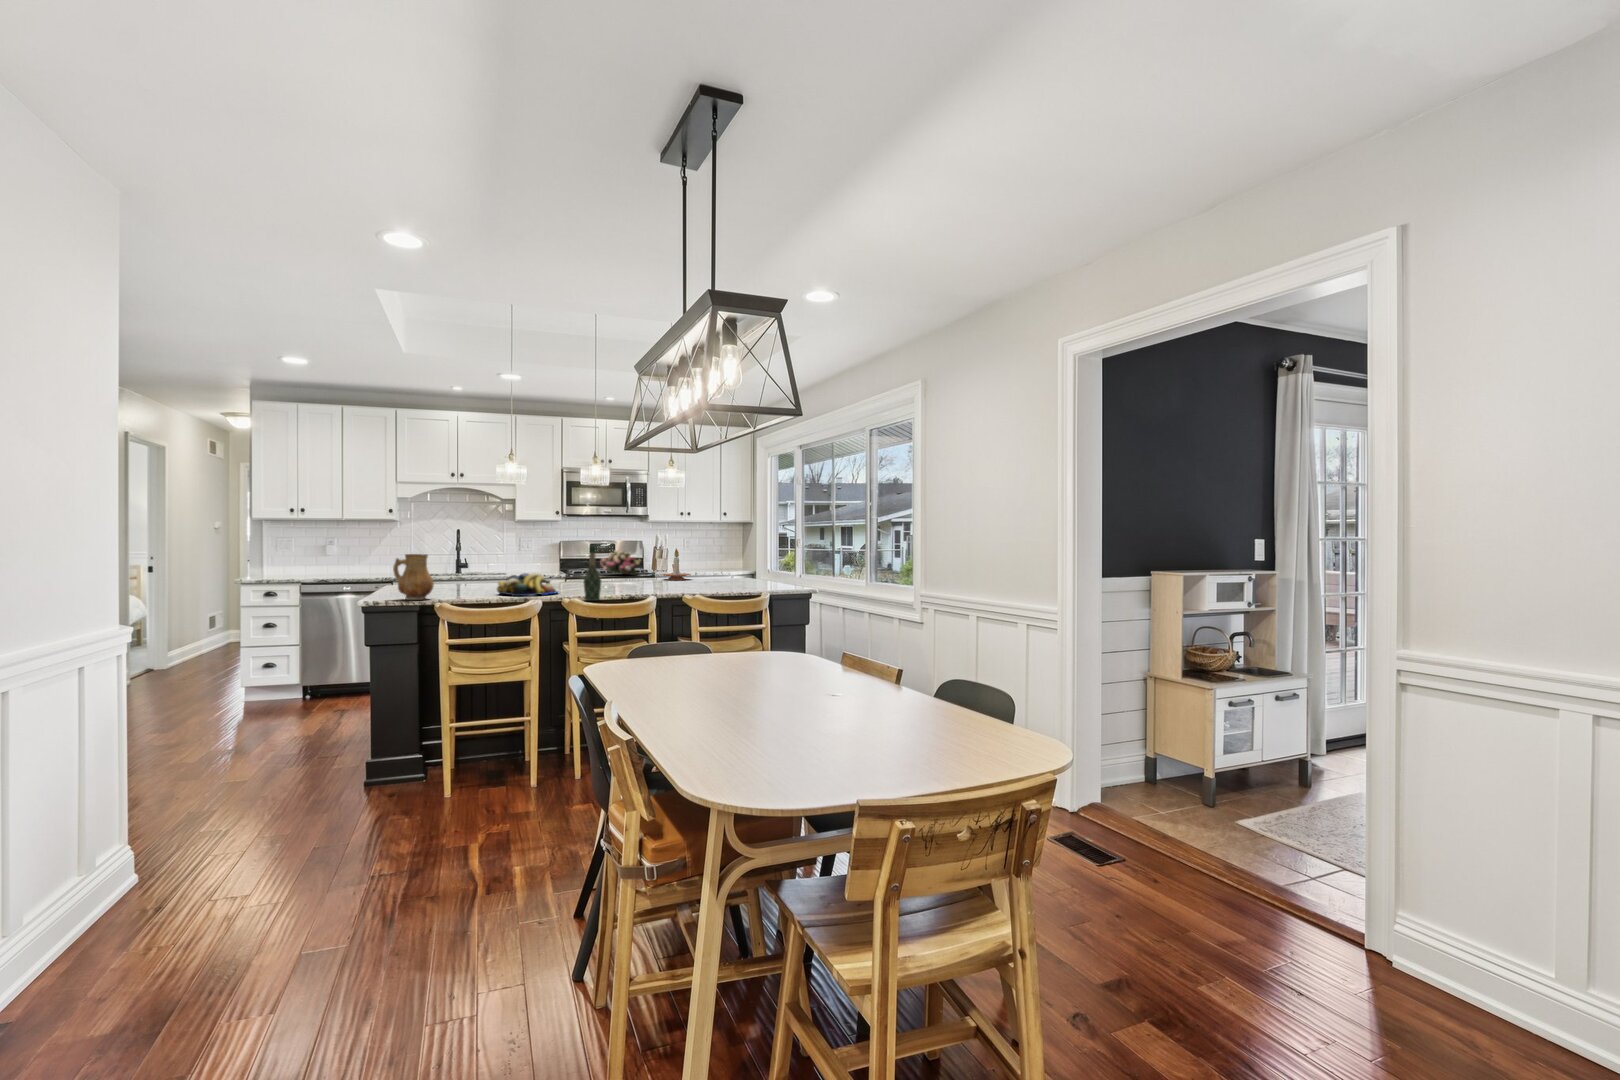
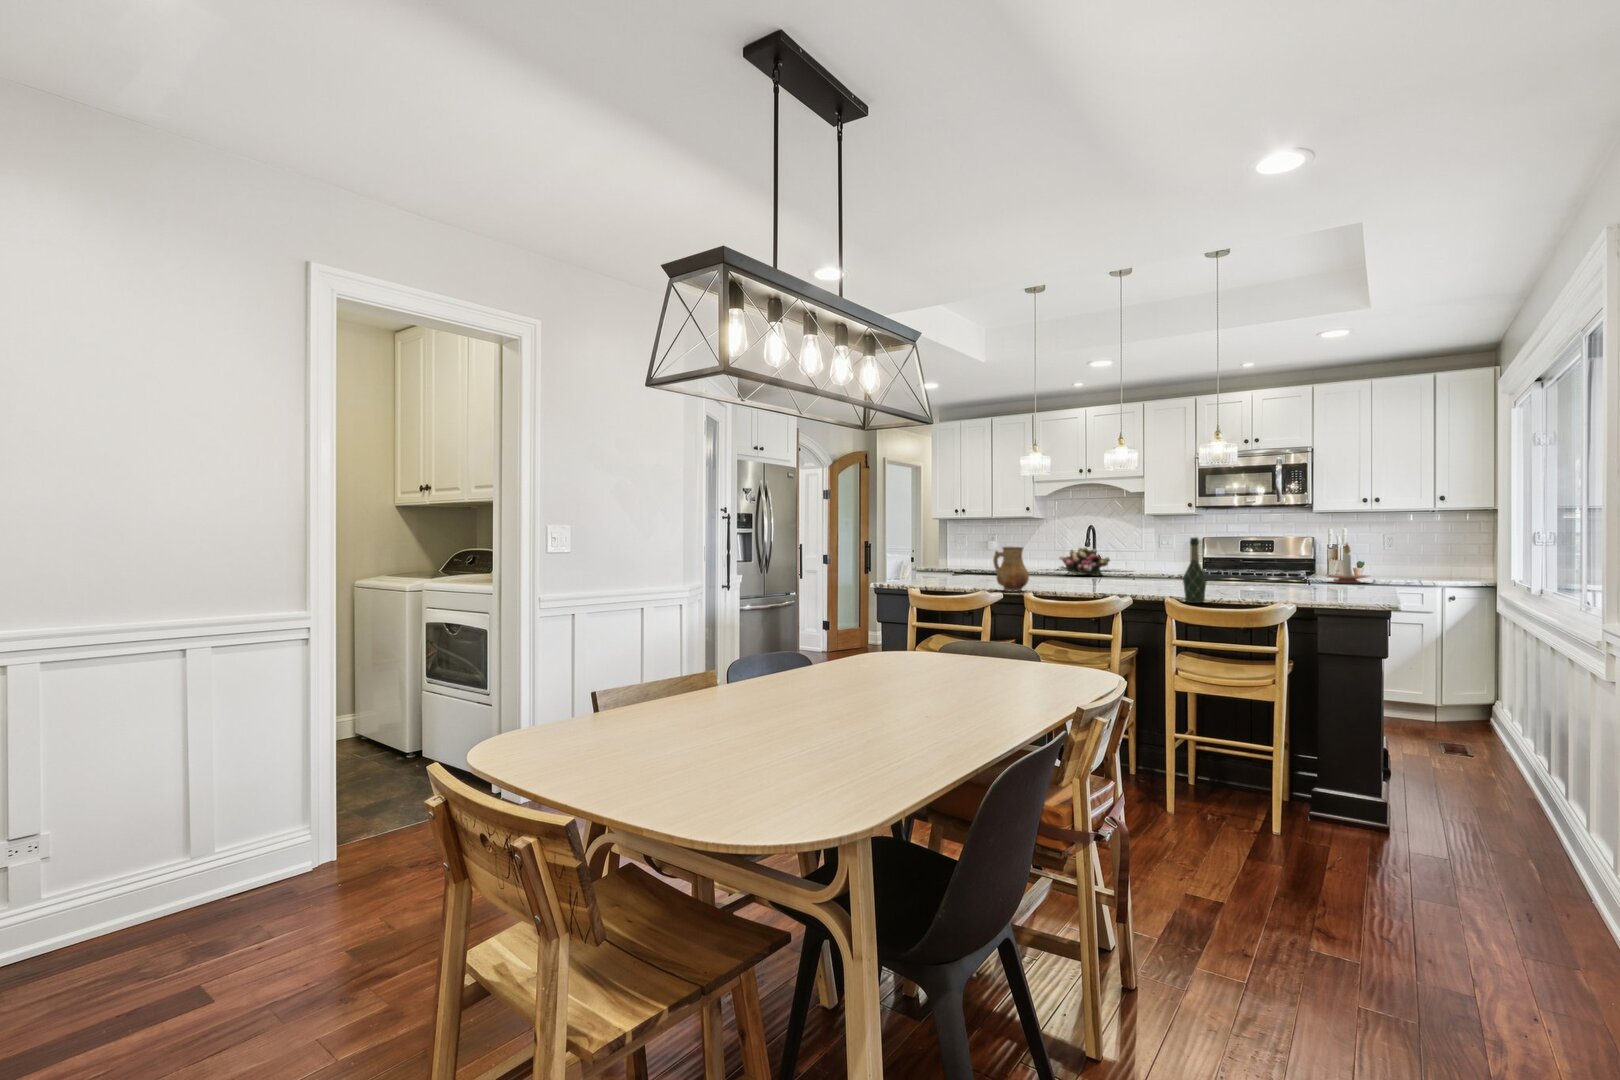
flower arrangement: present [601,551,641,575] -> present [1059,547,1110,576]
fruit bowl: present [497,573,557,596] -> none [1096,568,1166,593]

